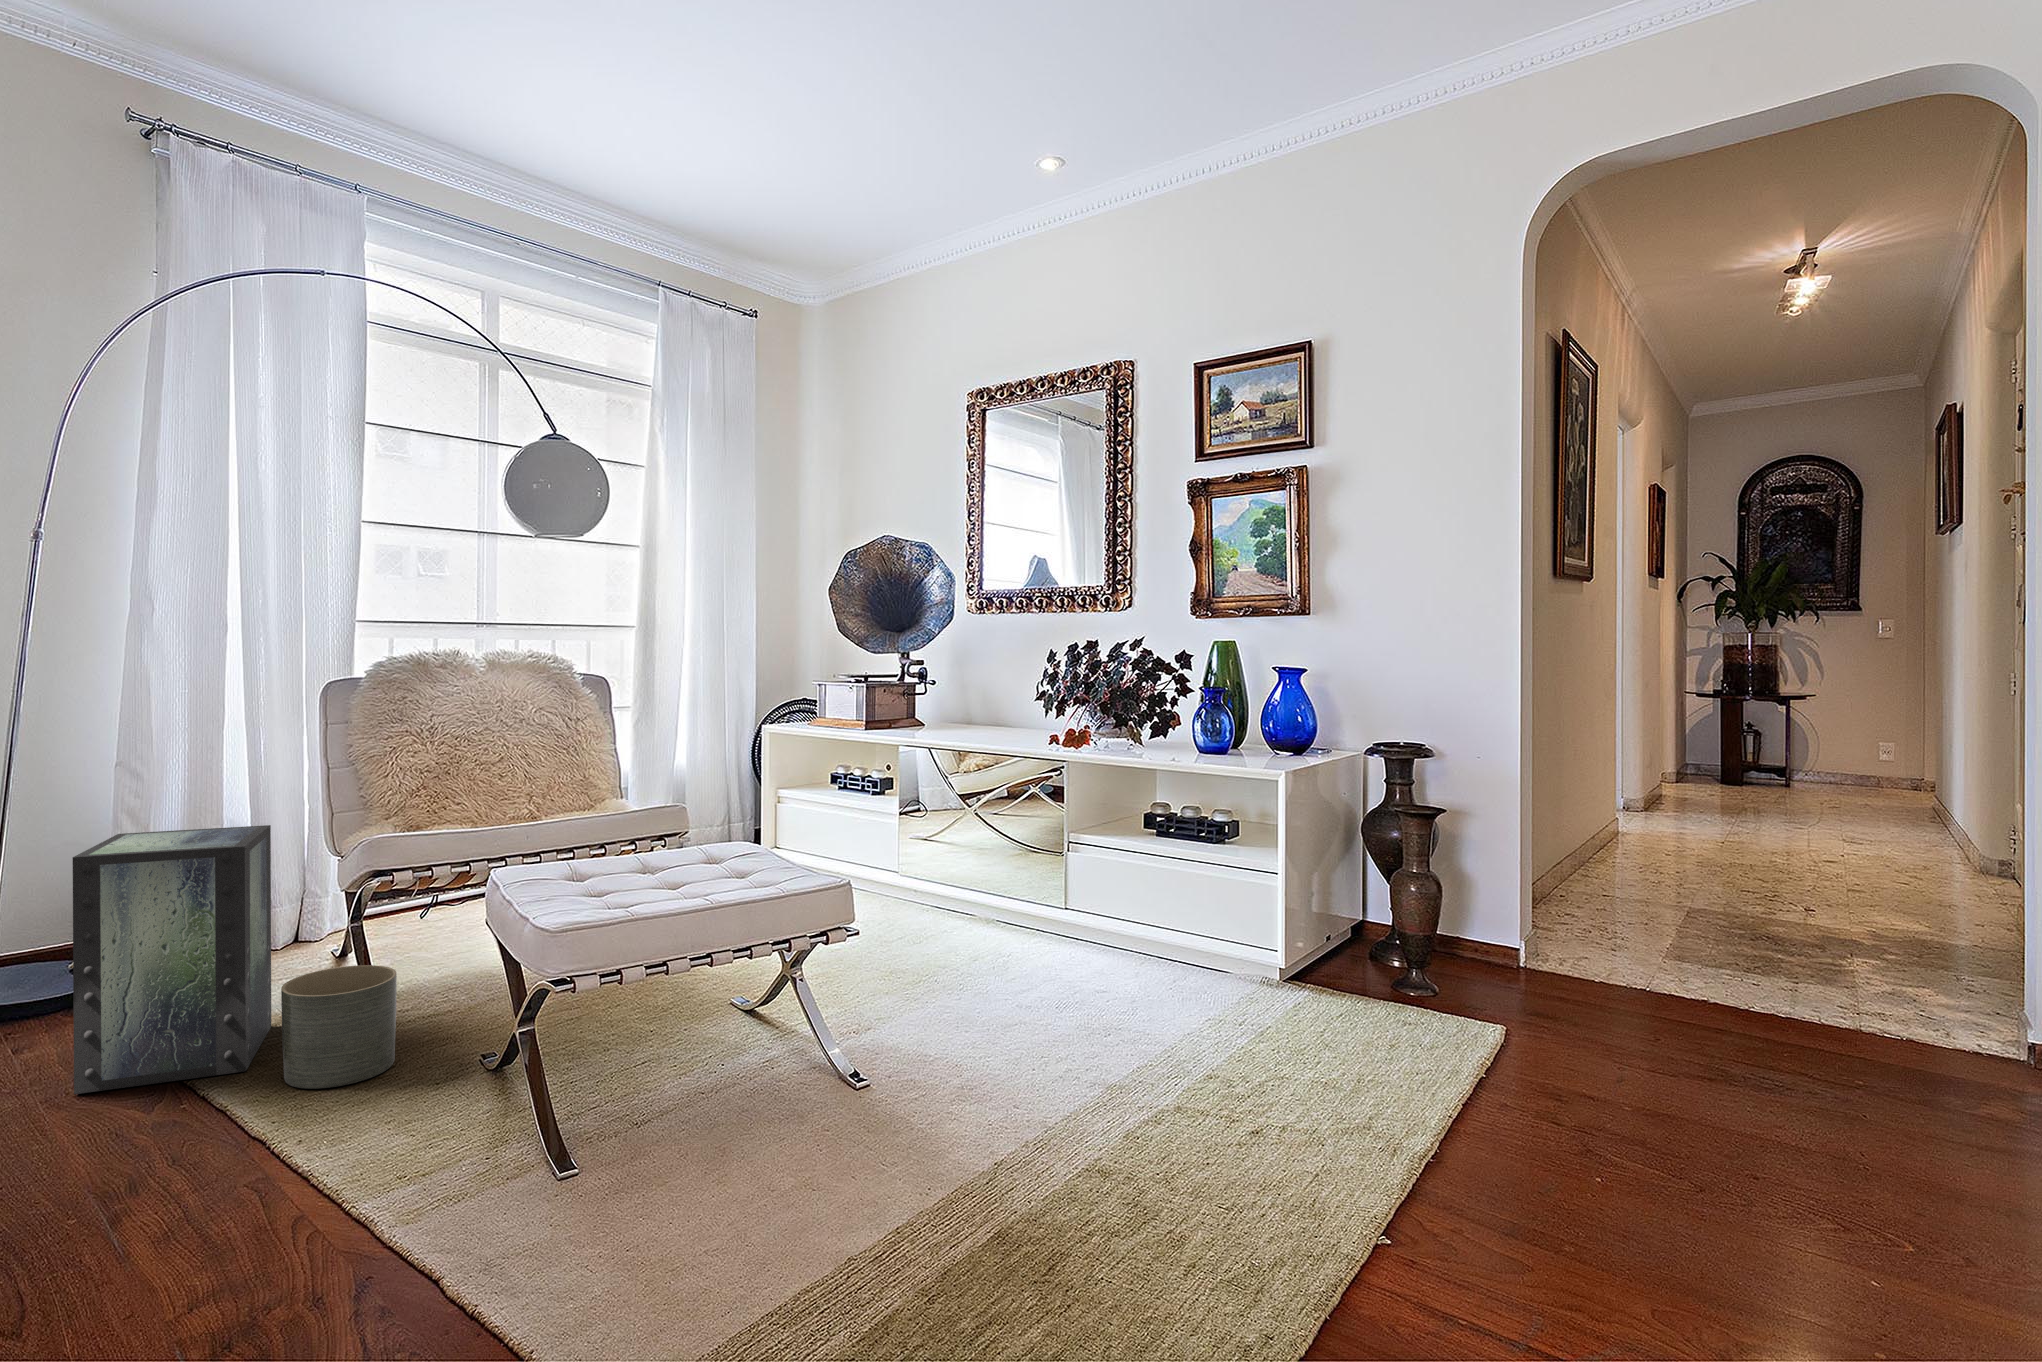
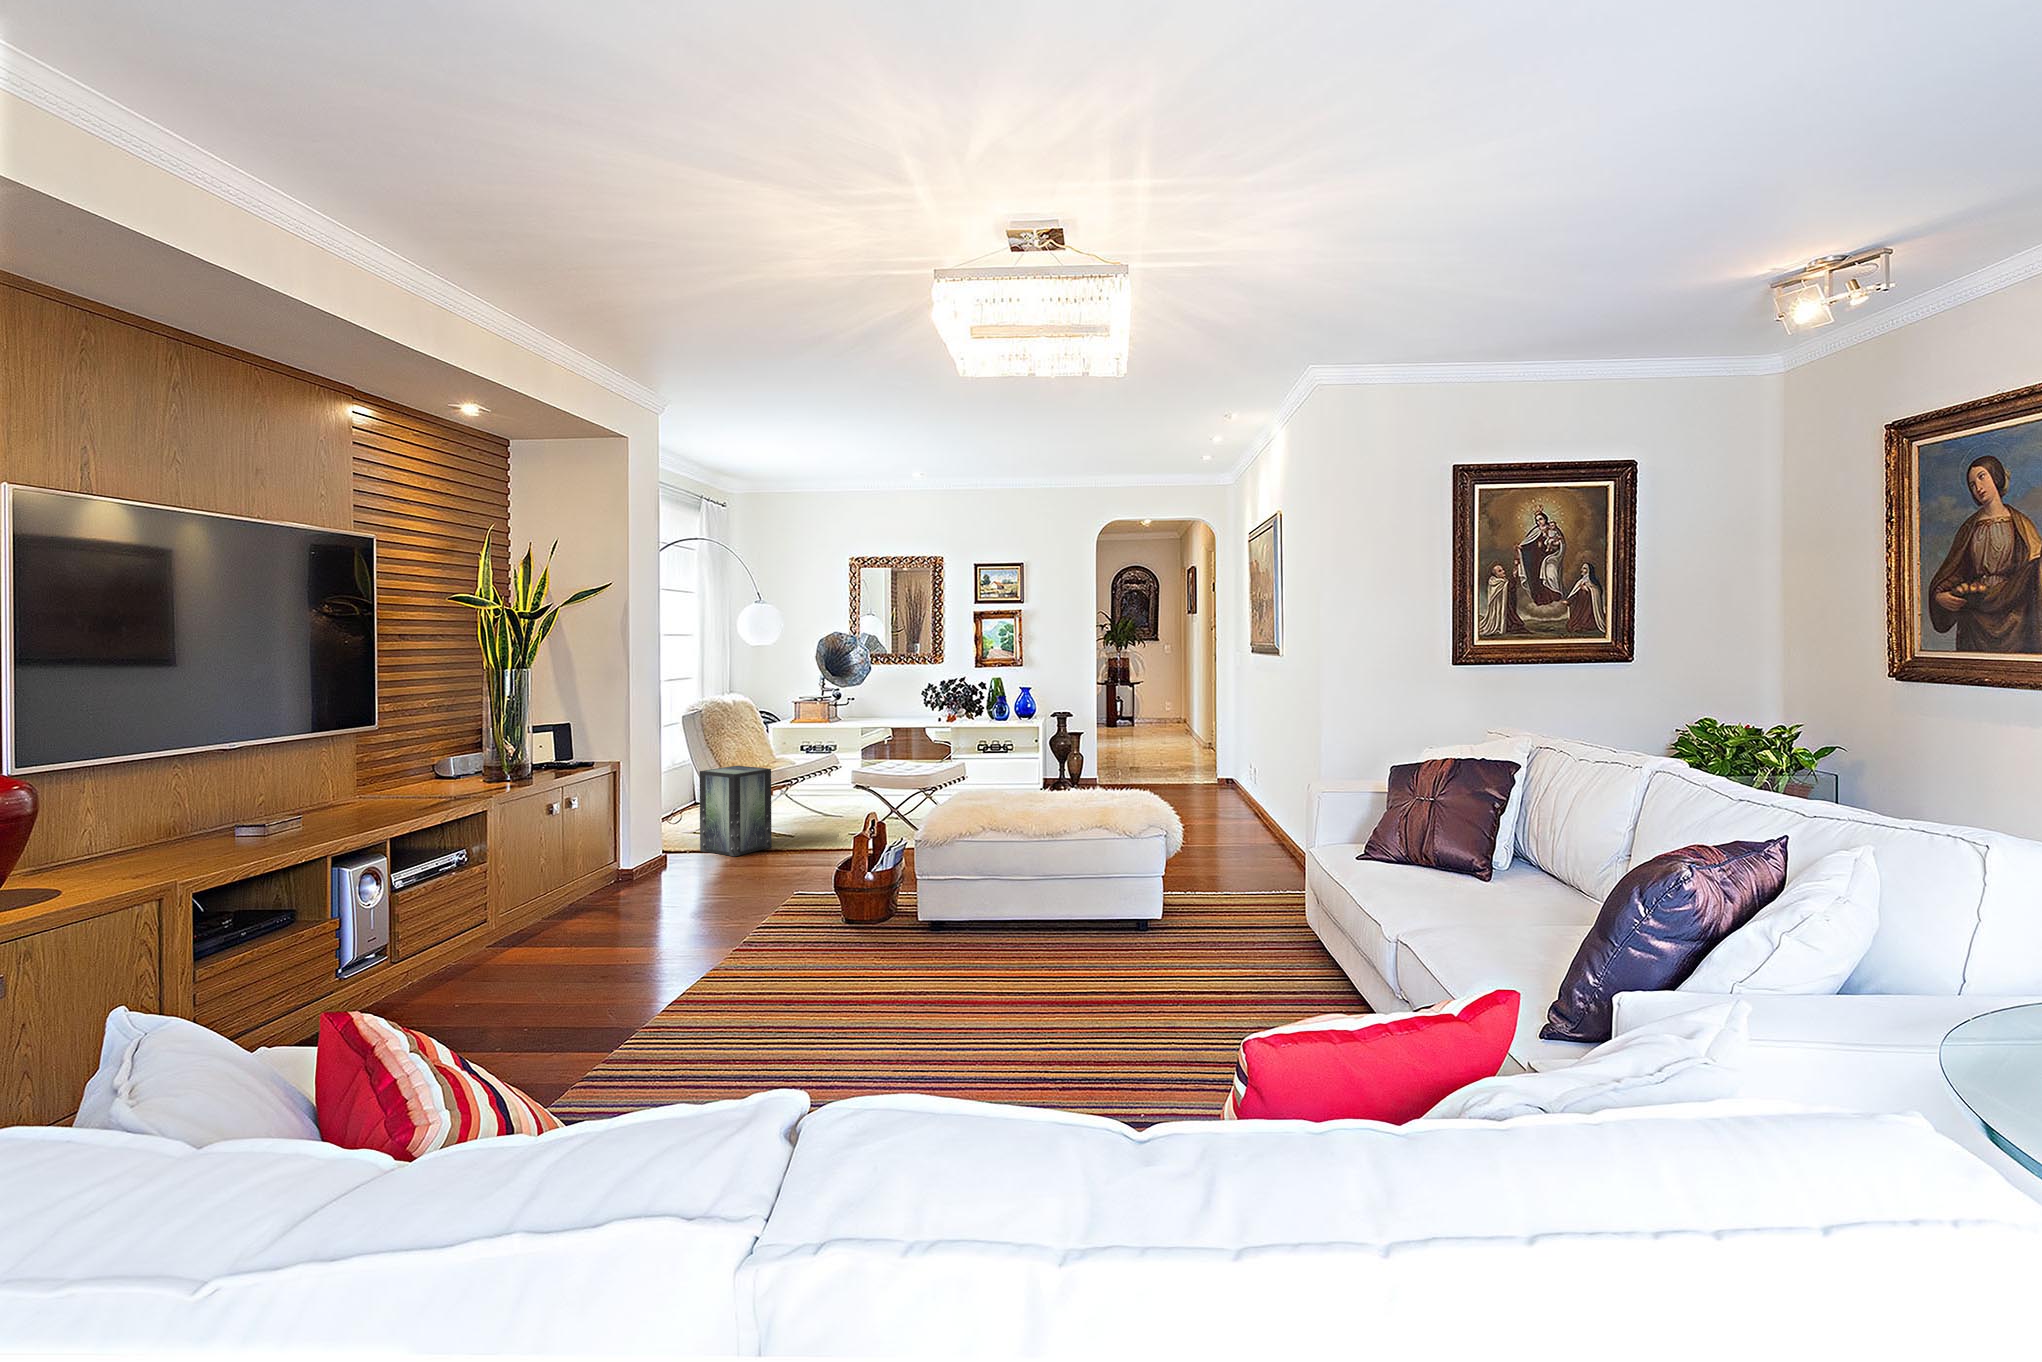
planter: present [281,965,397,1089] -> none [783,809,819,847]

